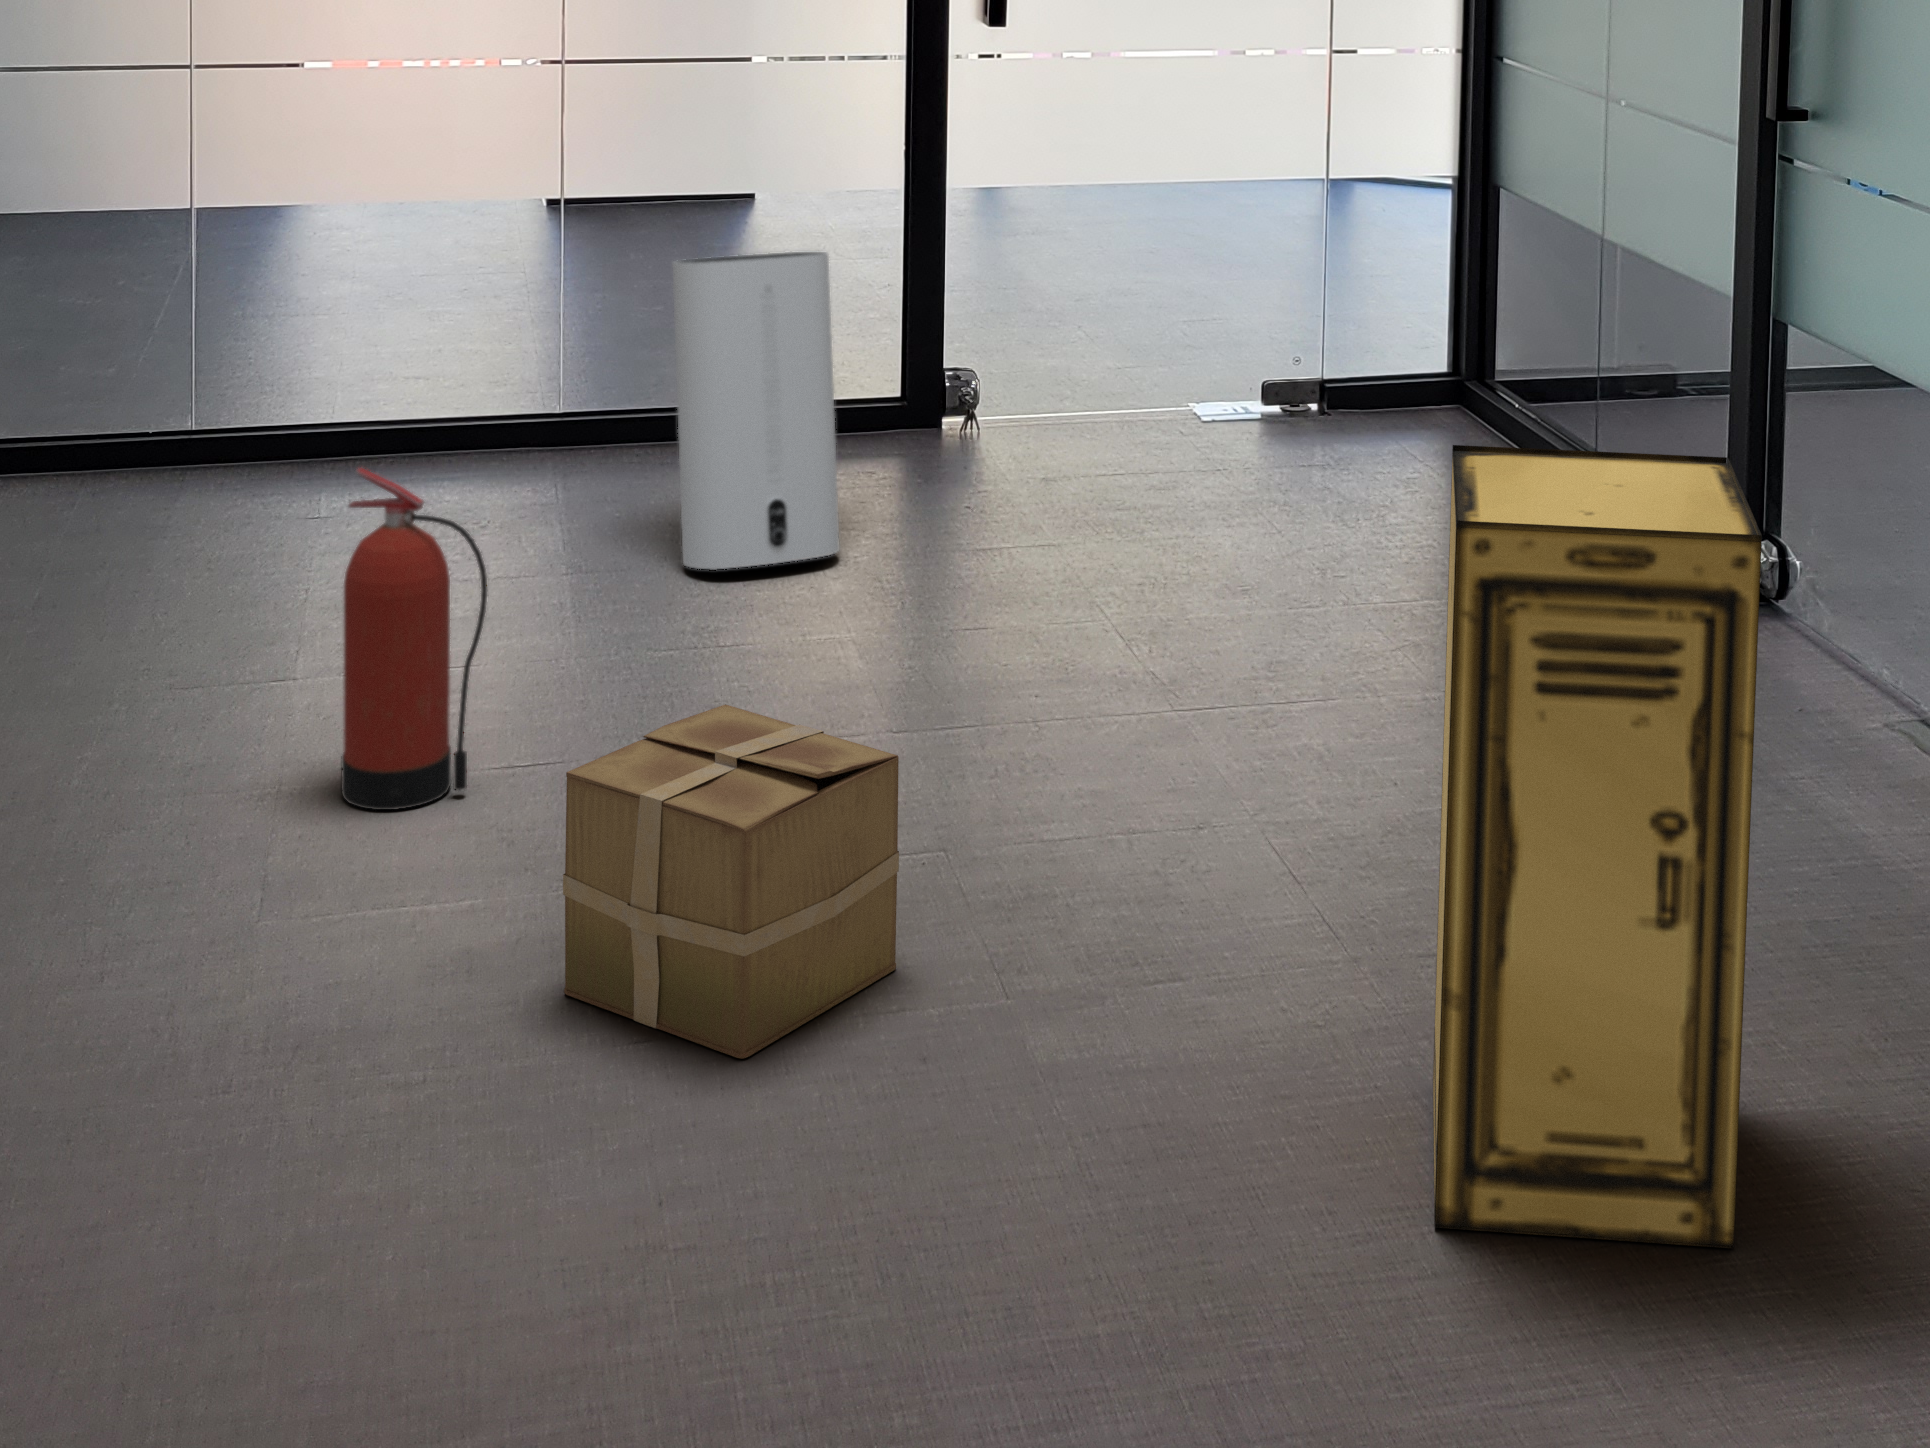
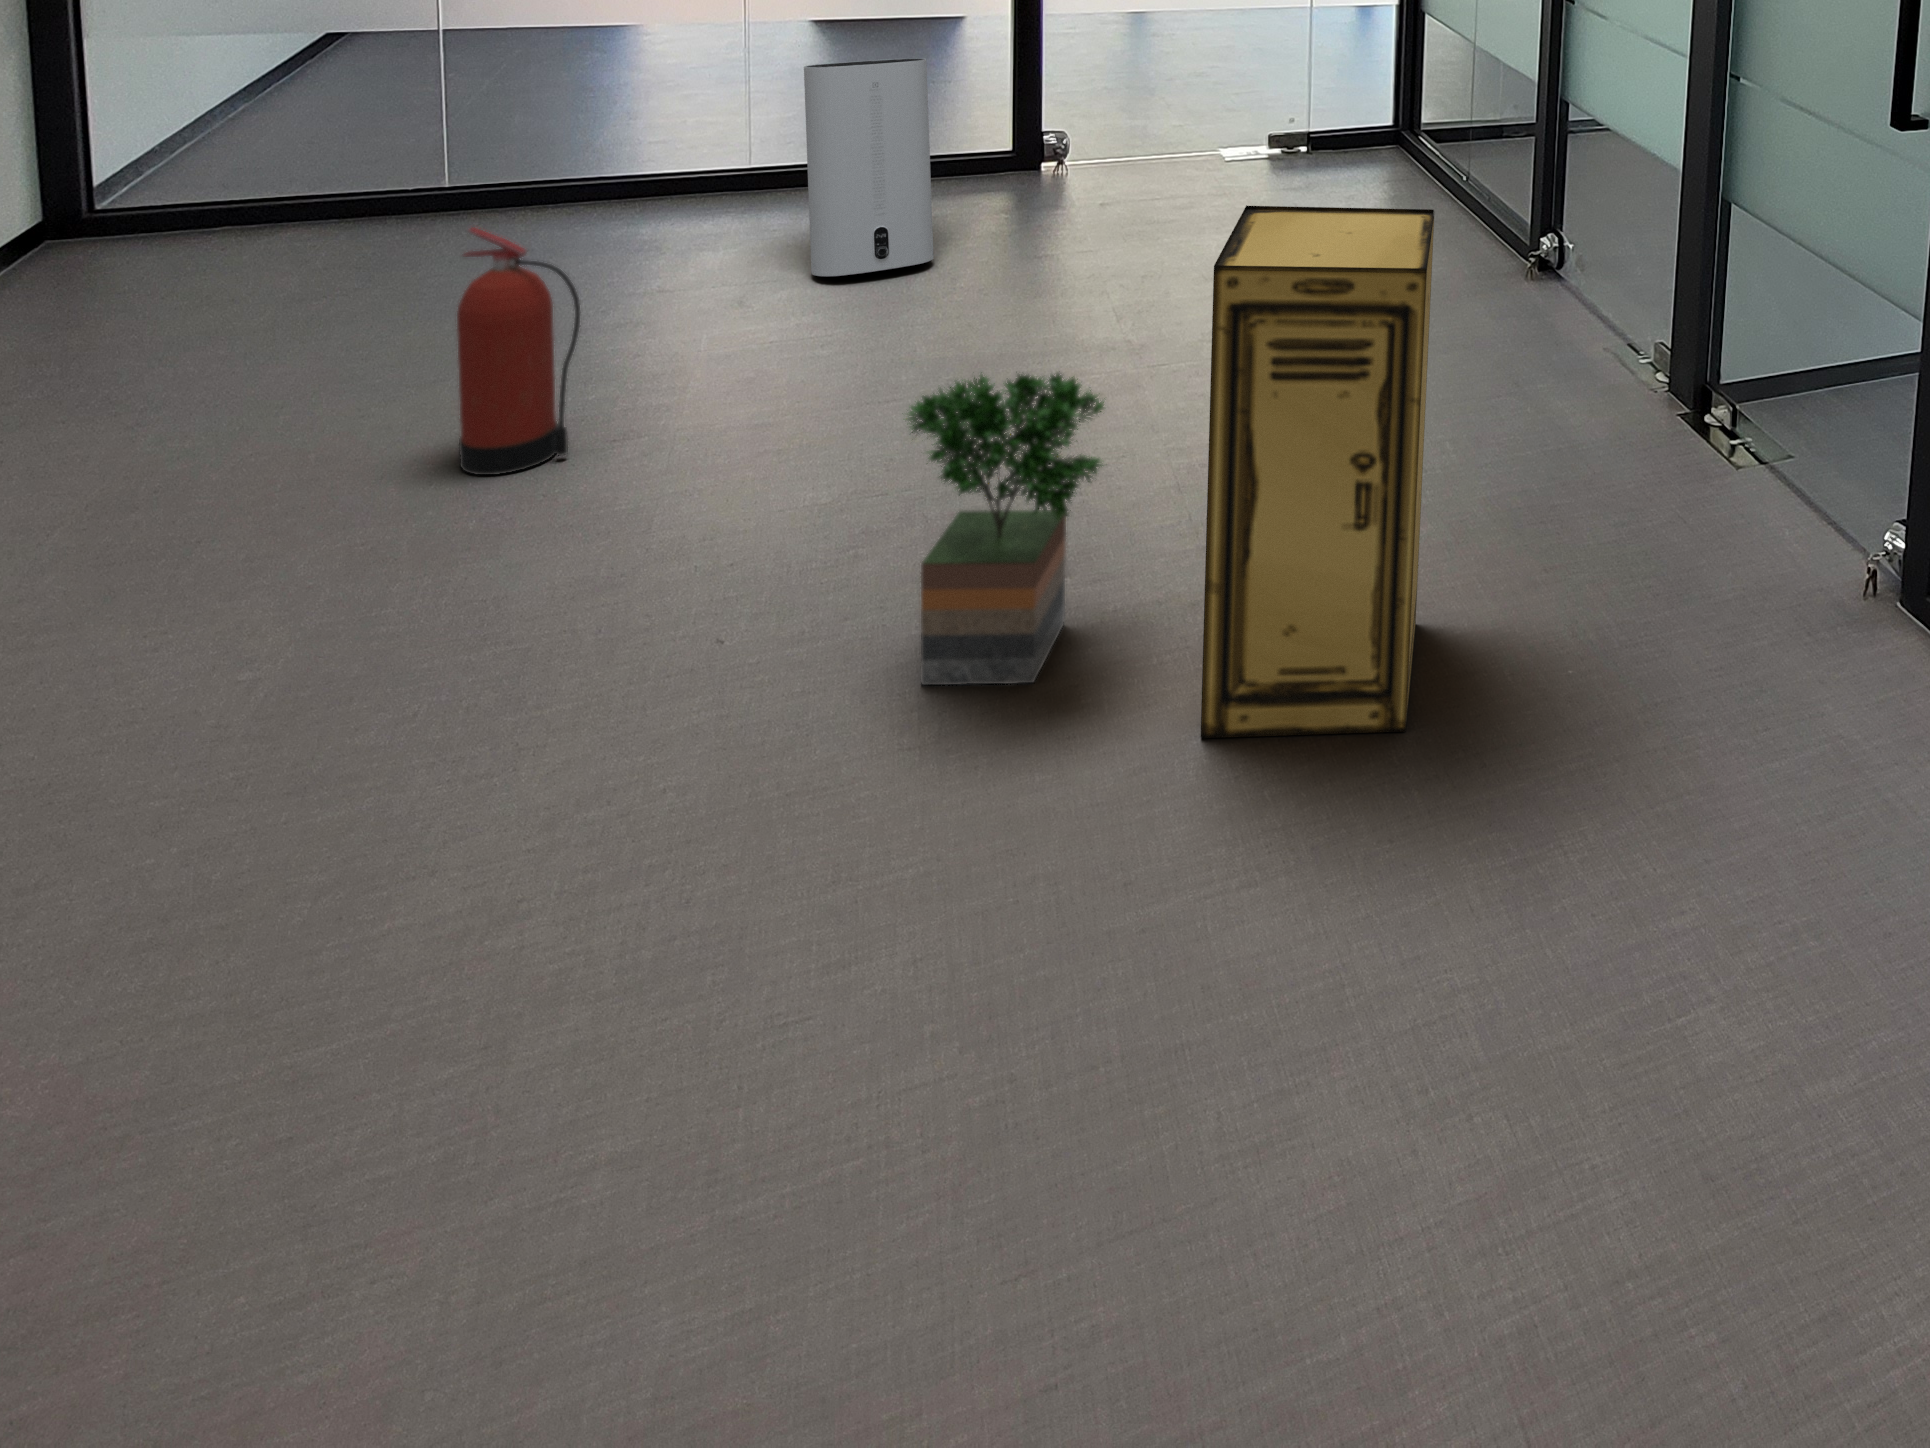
potted tree: none [989,676,1268,1133] -> present [906,373,1104,685]
cardboard box: present [563,704,899,1058] -> none [581,393,865,655]

